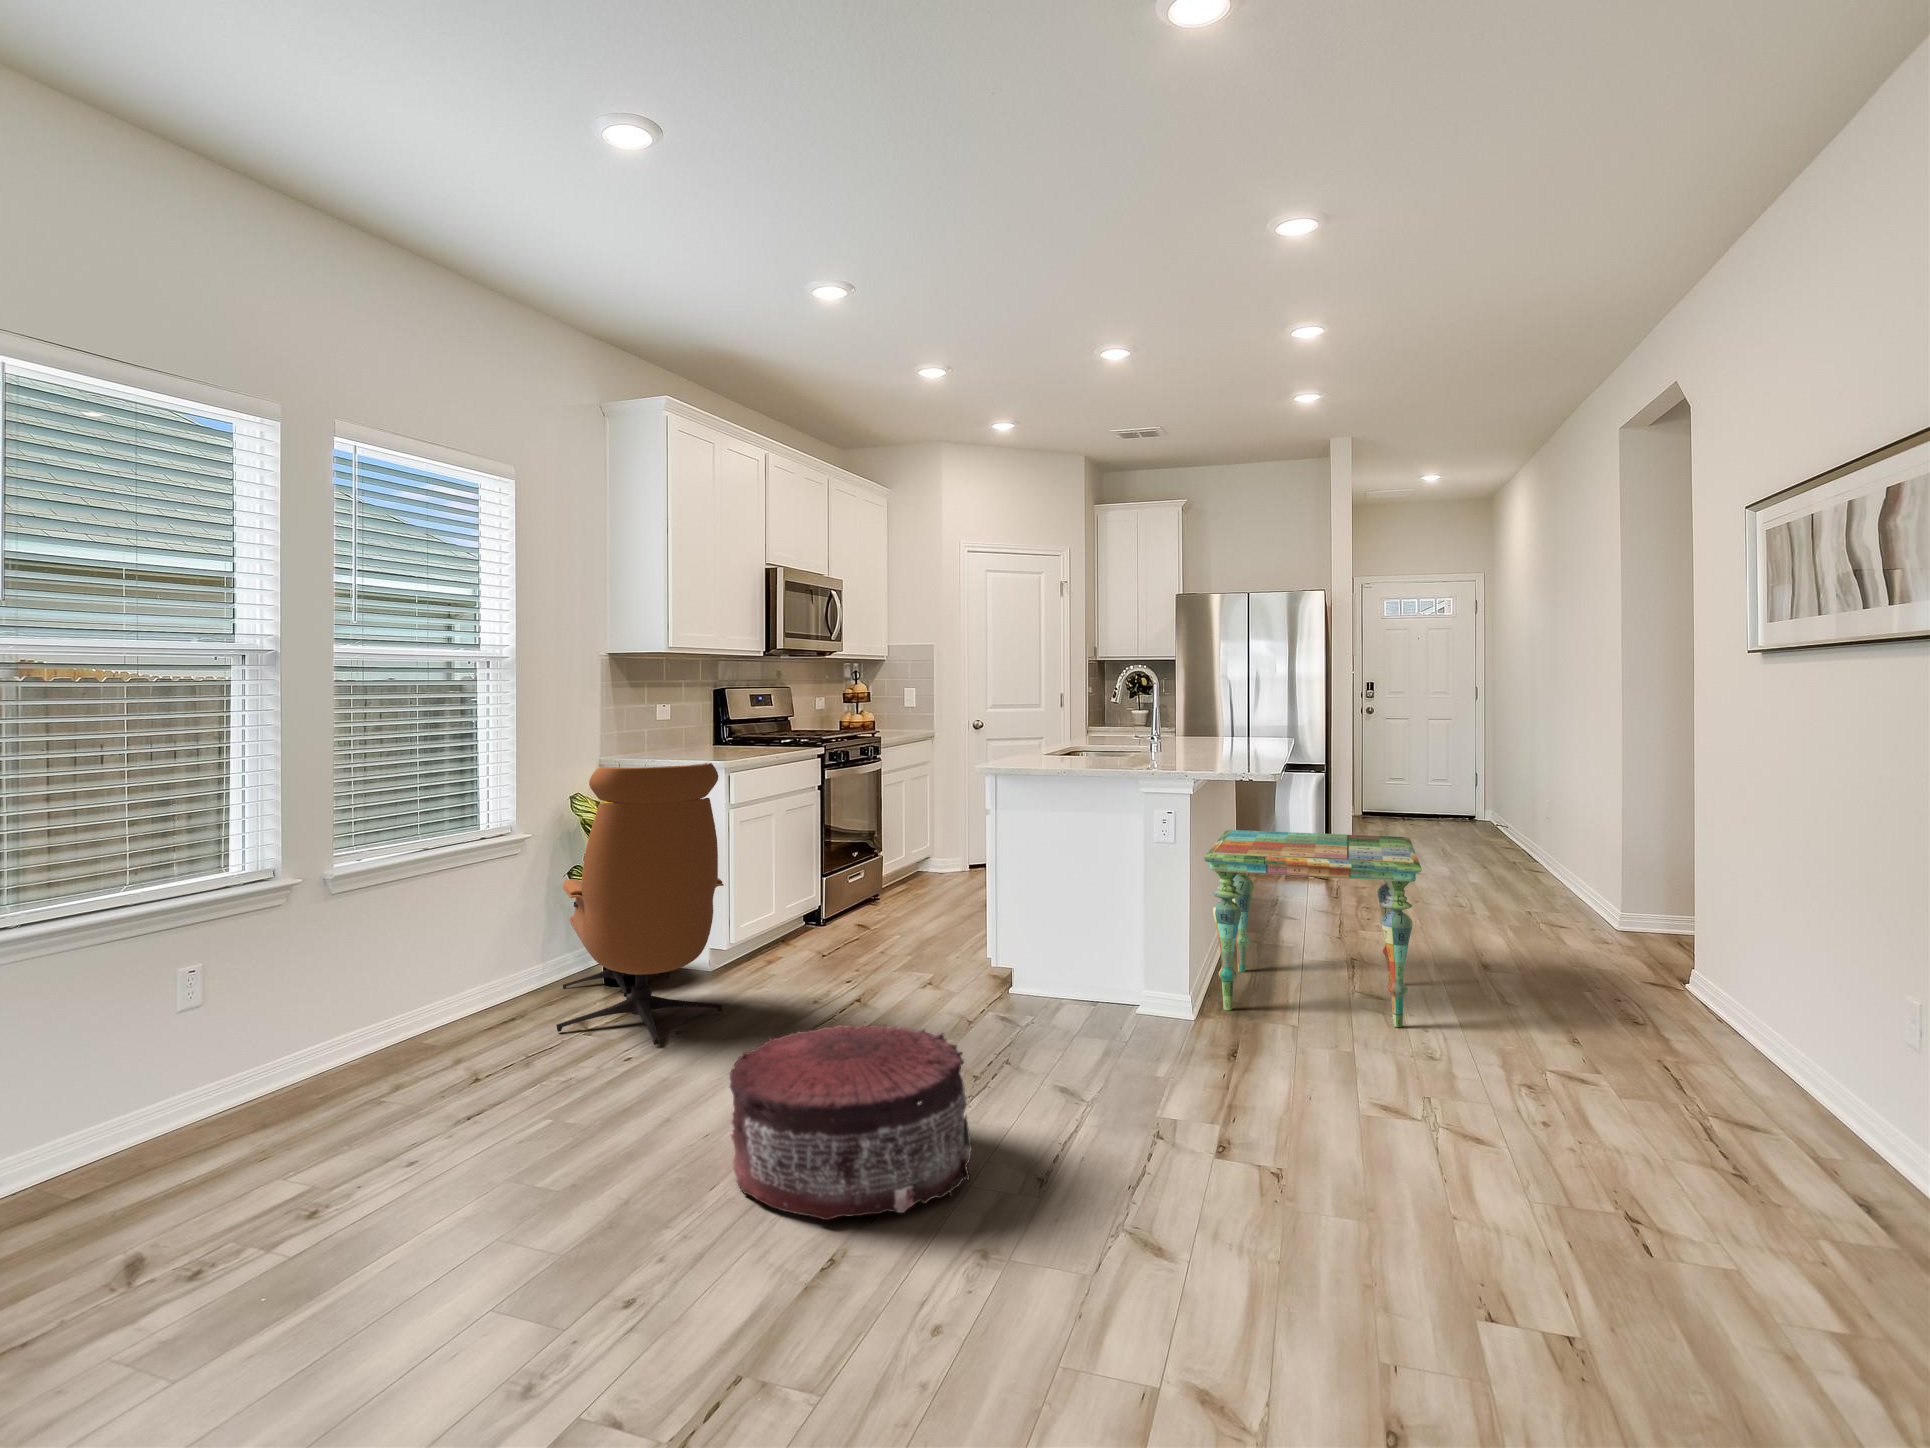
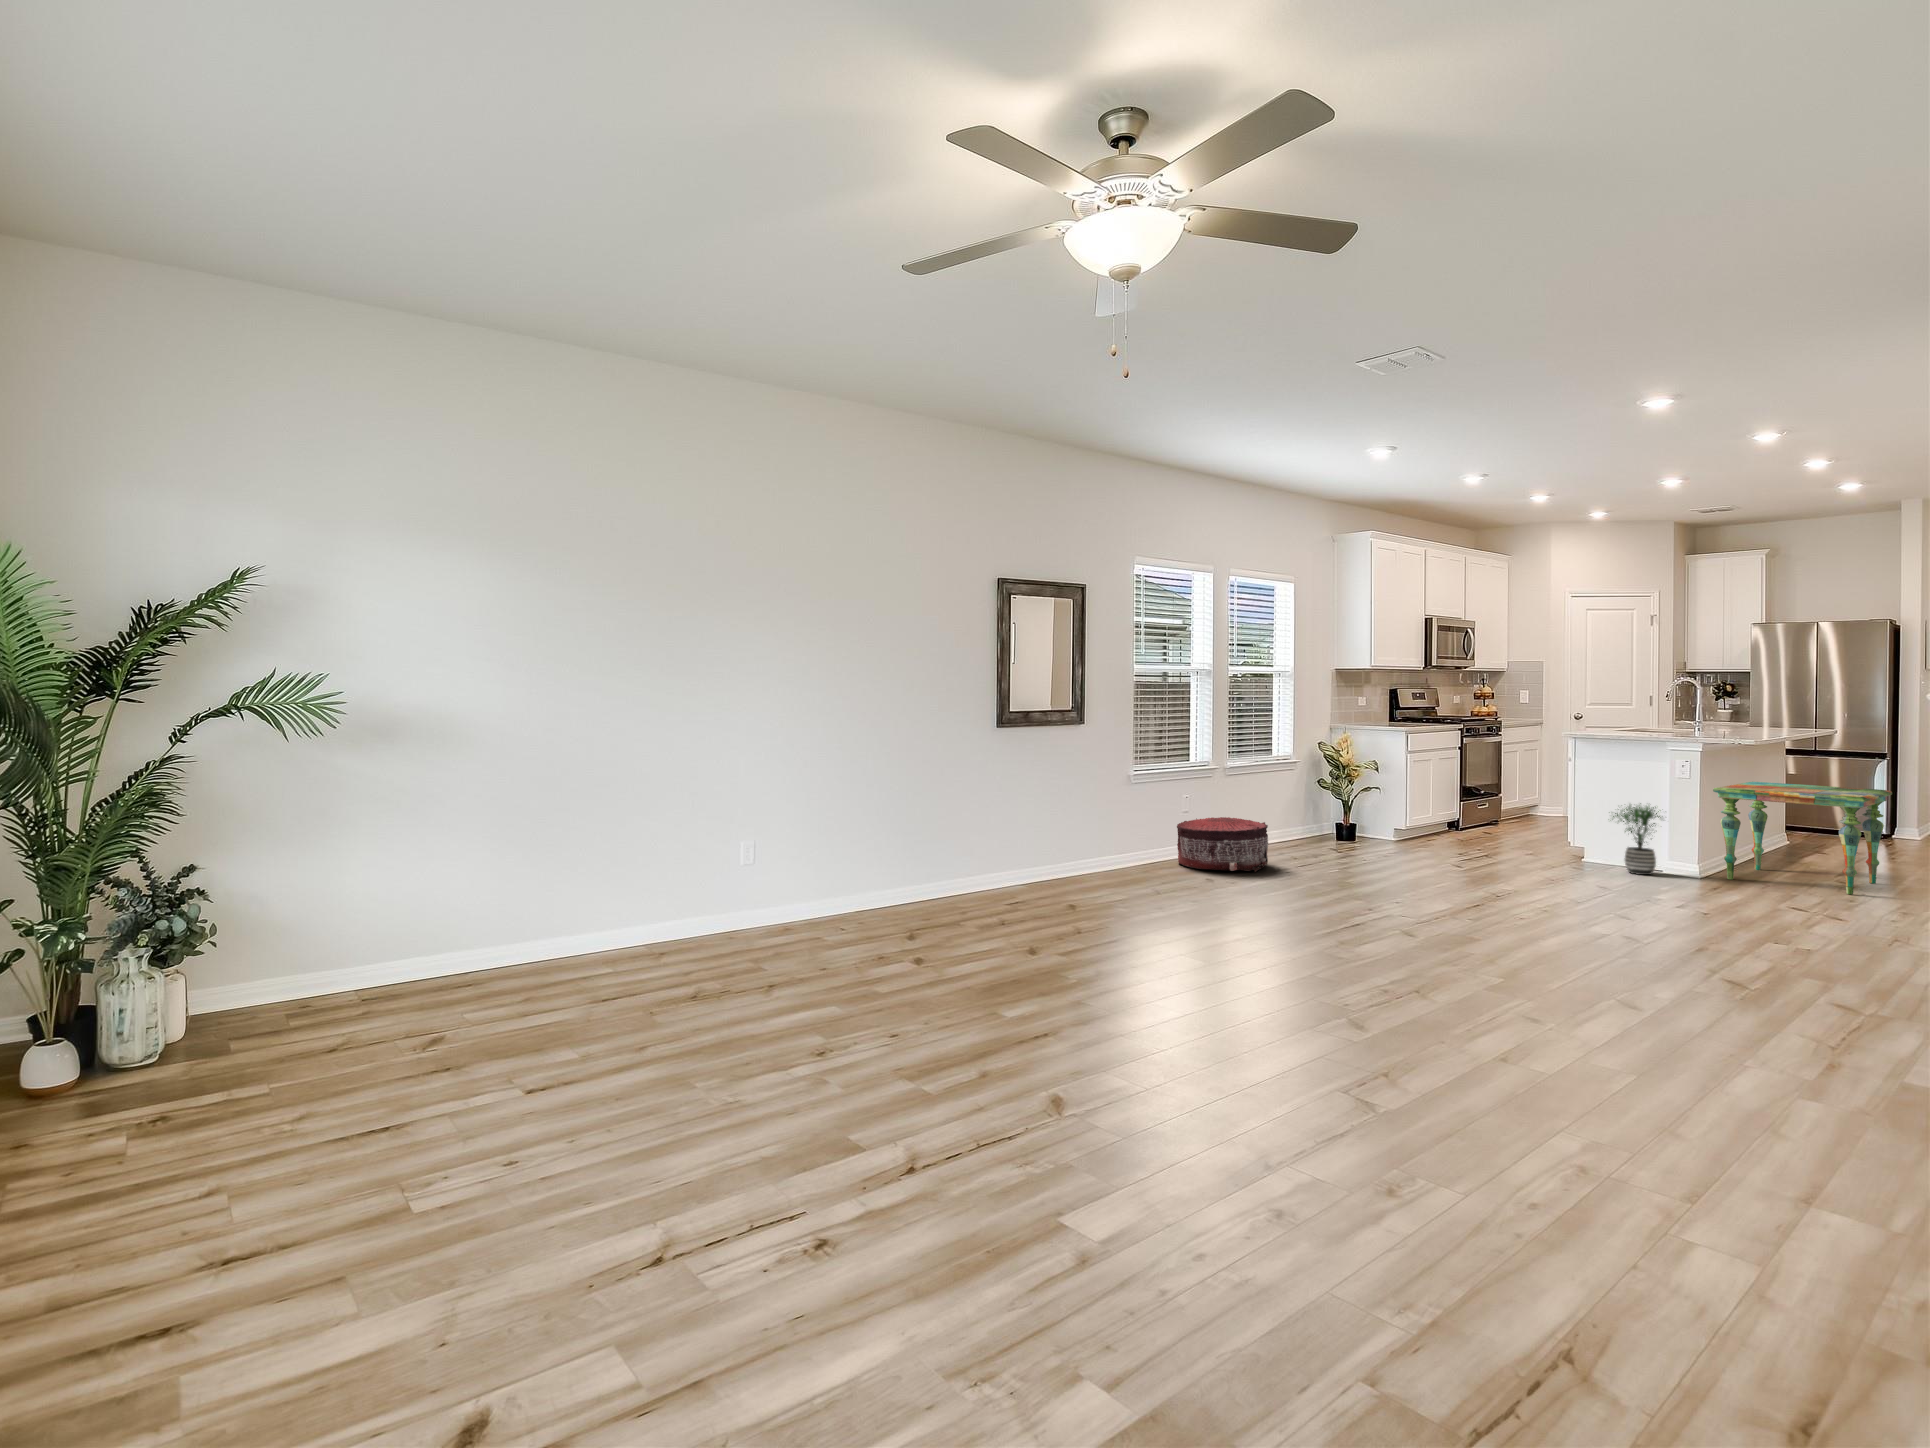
lounge chair: present [556,763,724,1045] -> none [1315,724,1410,857]
potted plant: none [1053,887,1146,1022] -> present [1612,803,1663,875]
pouf: present [730,1022,972,1220] -> present [1177,817,1268,872]

